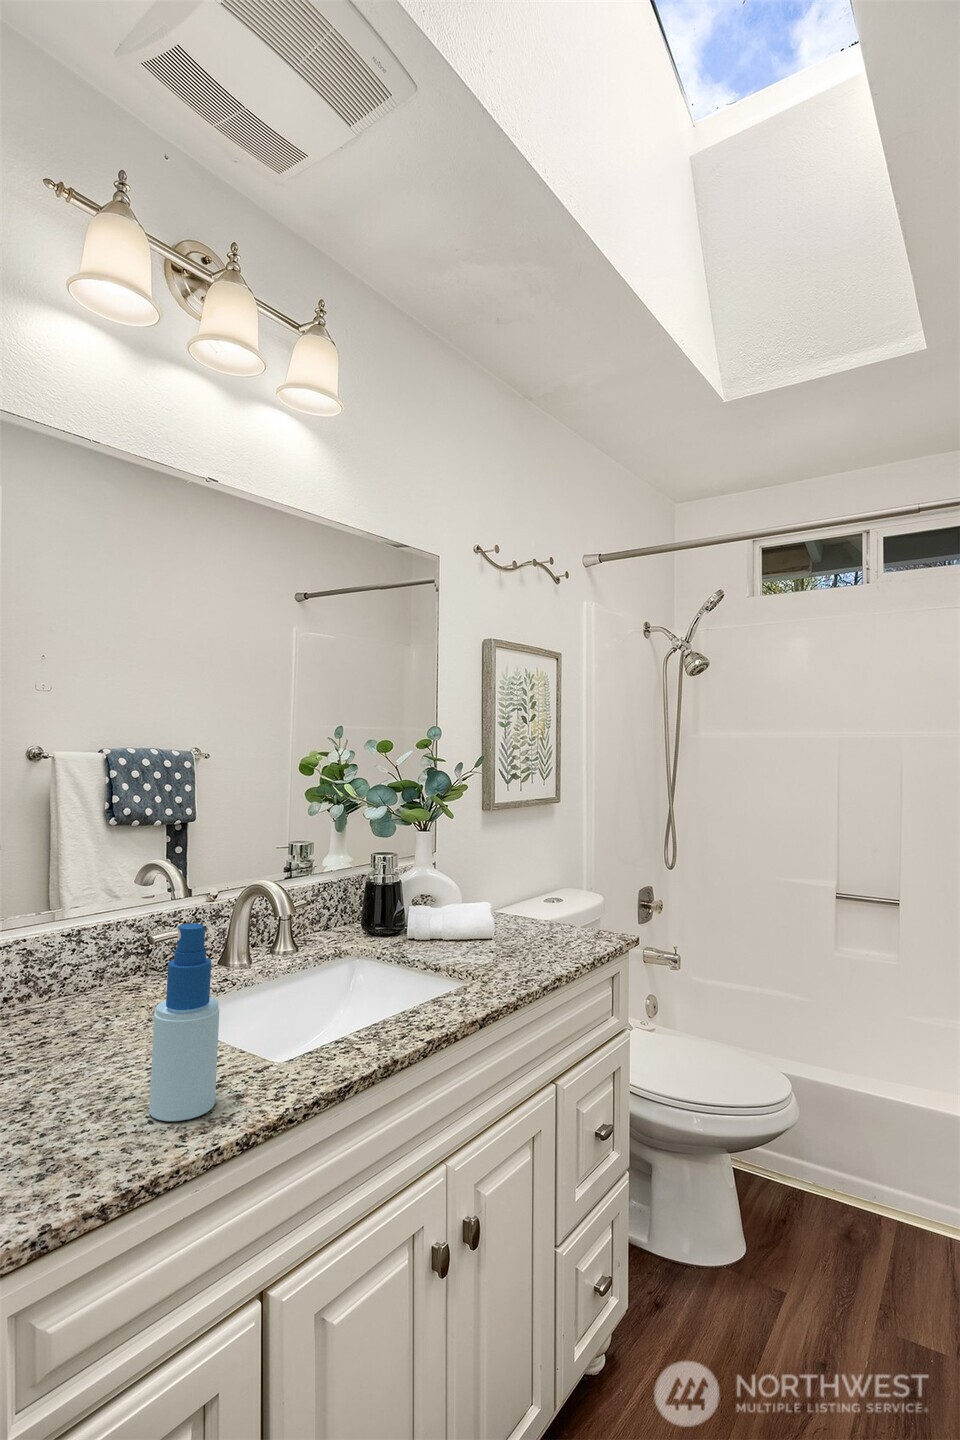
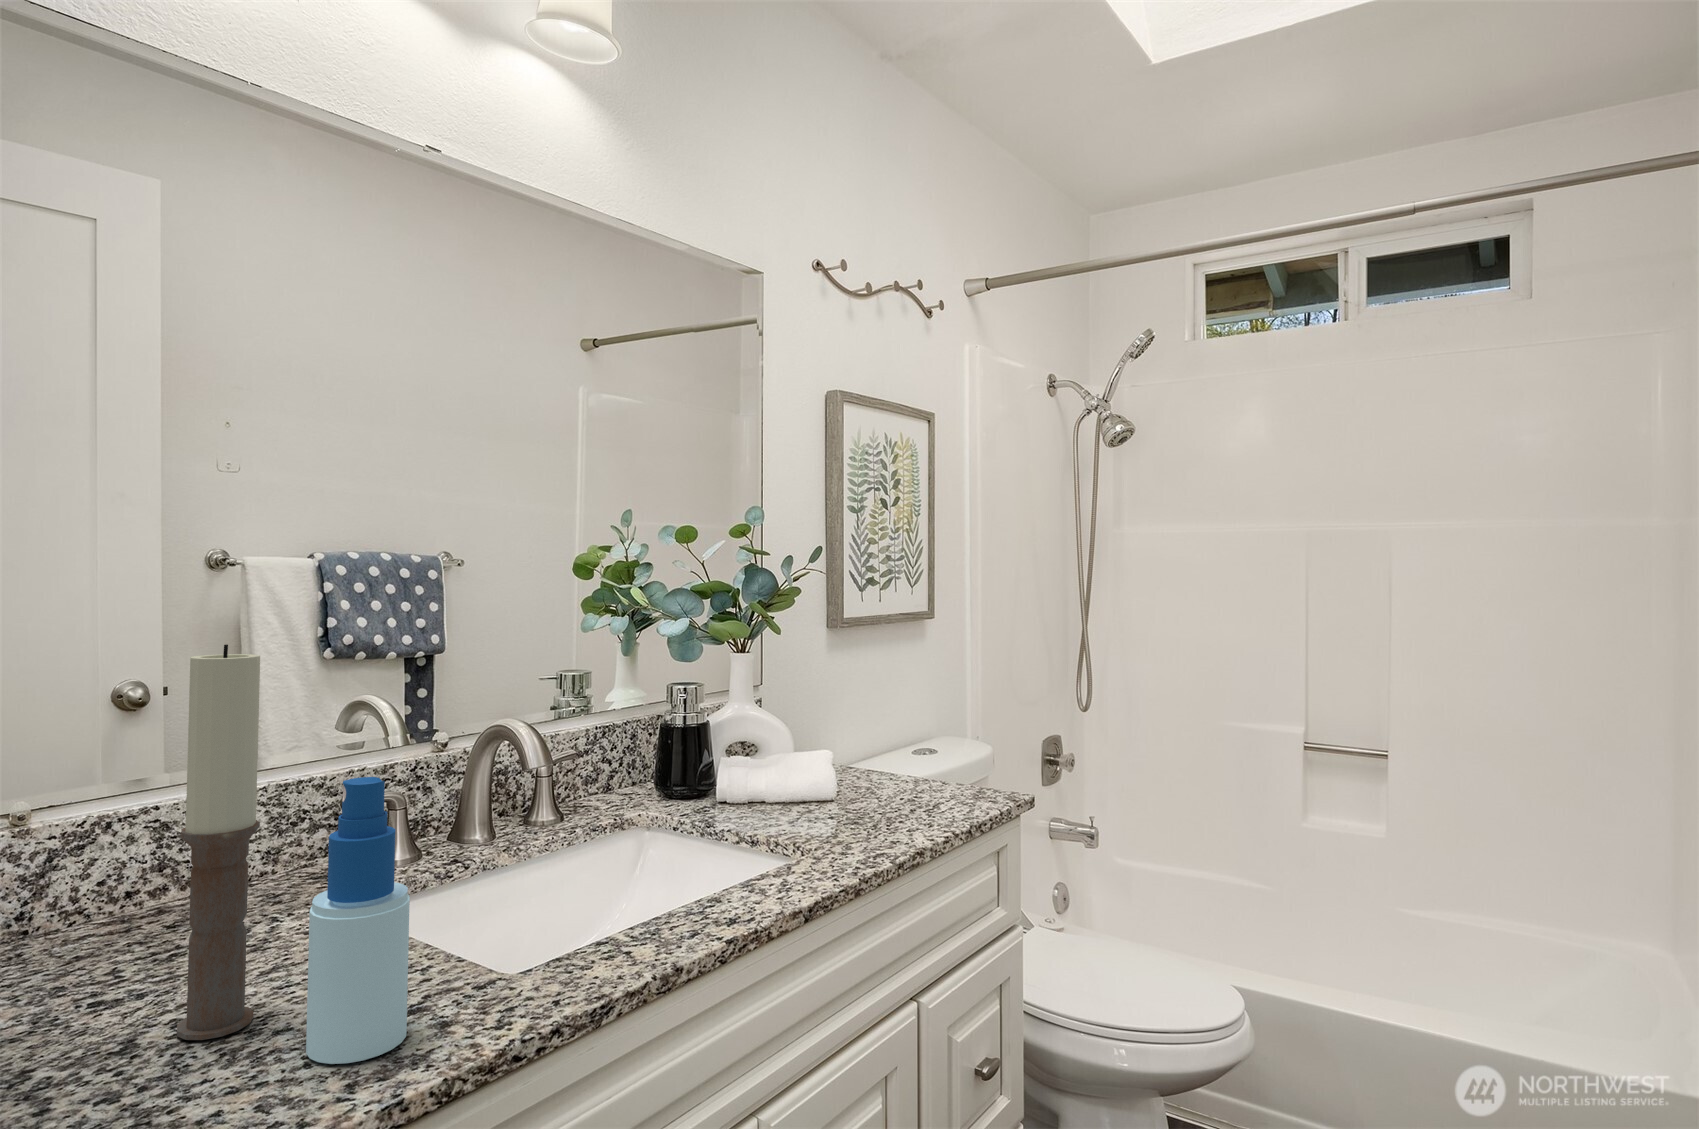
candle: none [58,831,121,1104] -> present [177,644,260,1040]

